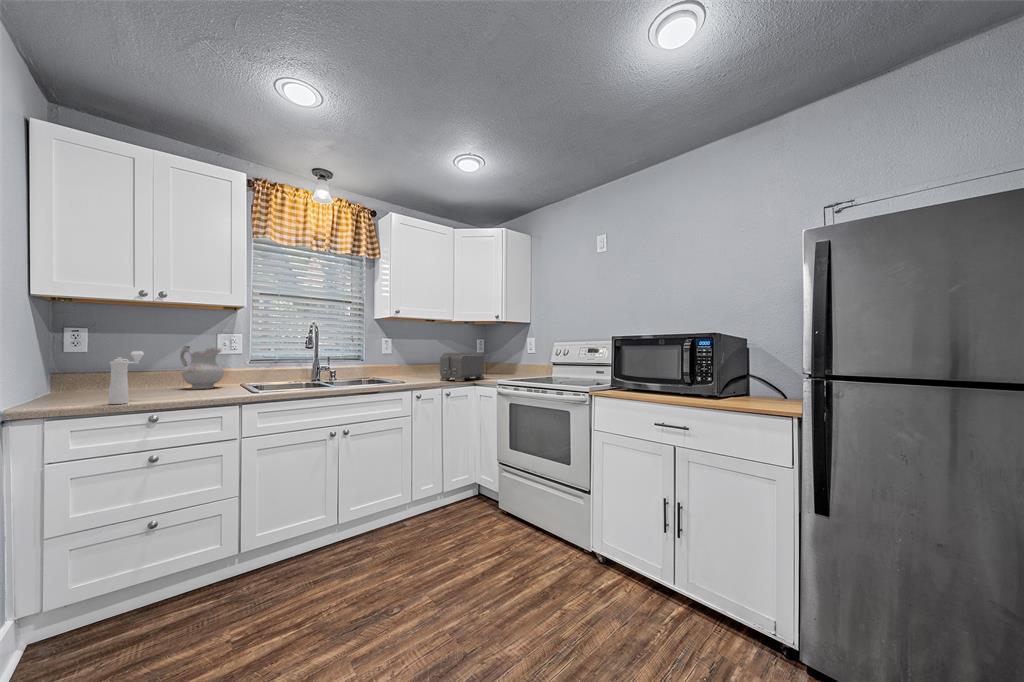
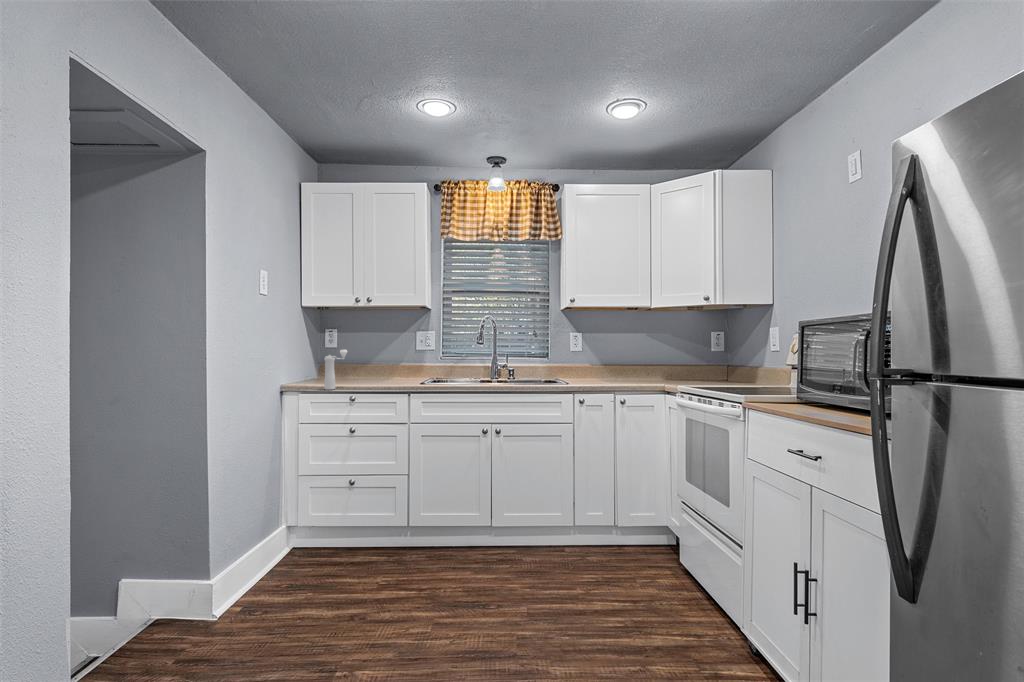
ceramic pitcher: present [180,346,224,389] -> none [388,342,417,380]
toaster: present [440,352,484,382] -> none [614,349,677,386]

